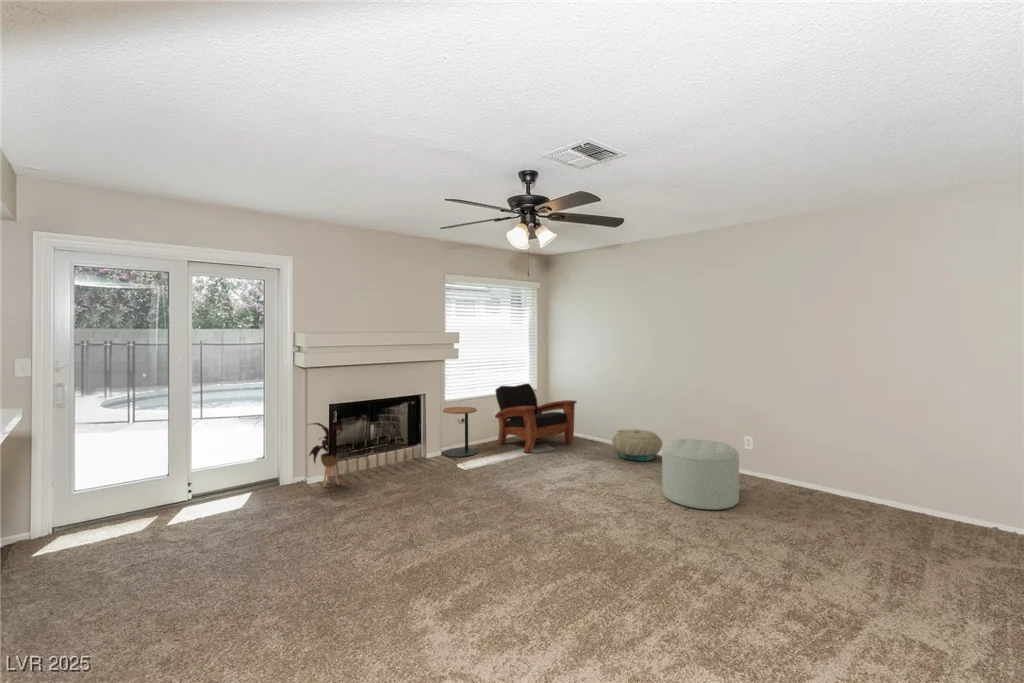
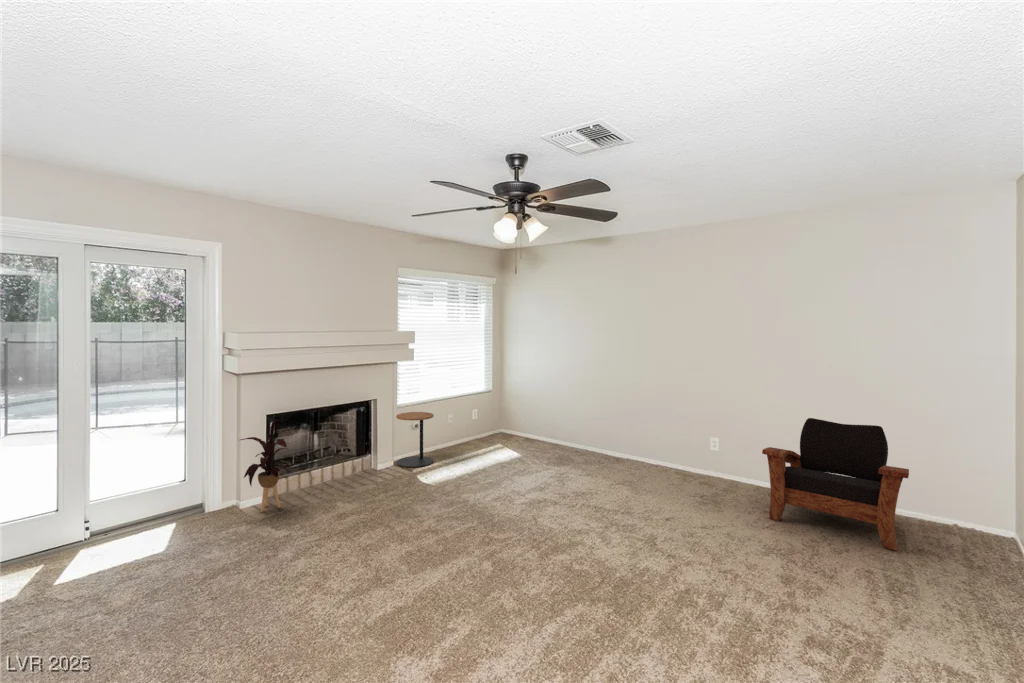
armchair: present [495,383,577,453] -> present [762,418,909,551]
basket: present [612,430,662,461] -> none [575,432,626,465]
ottoman: present [662,439,739,510] -> none [637,444,715,518]

